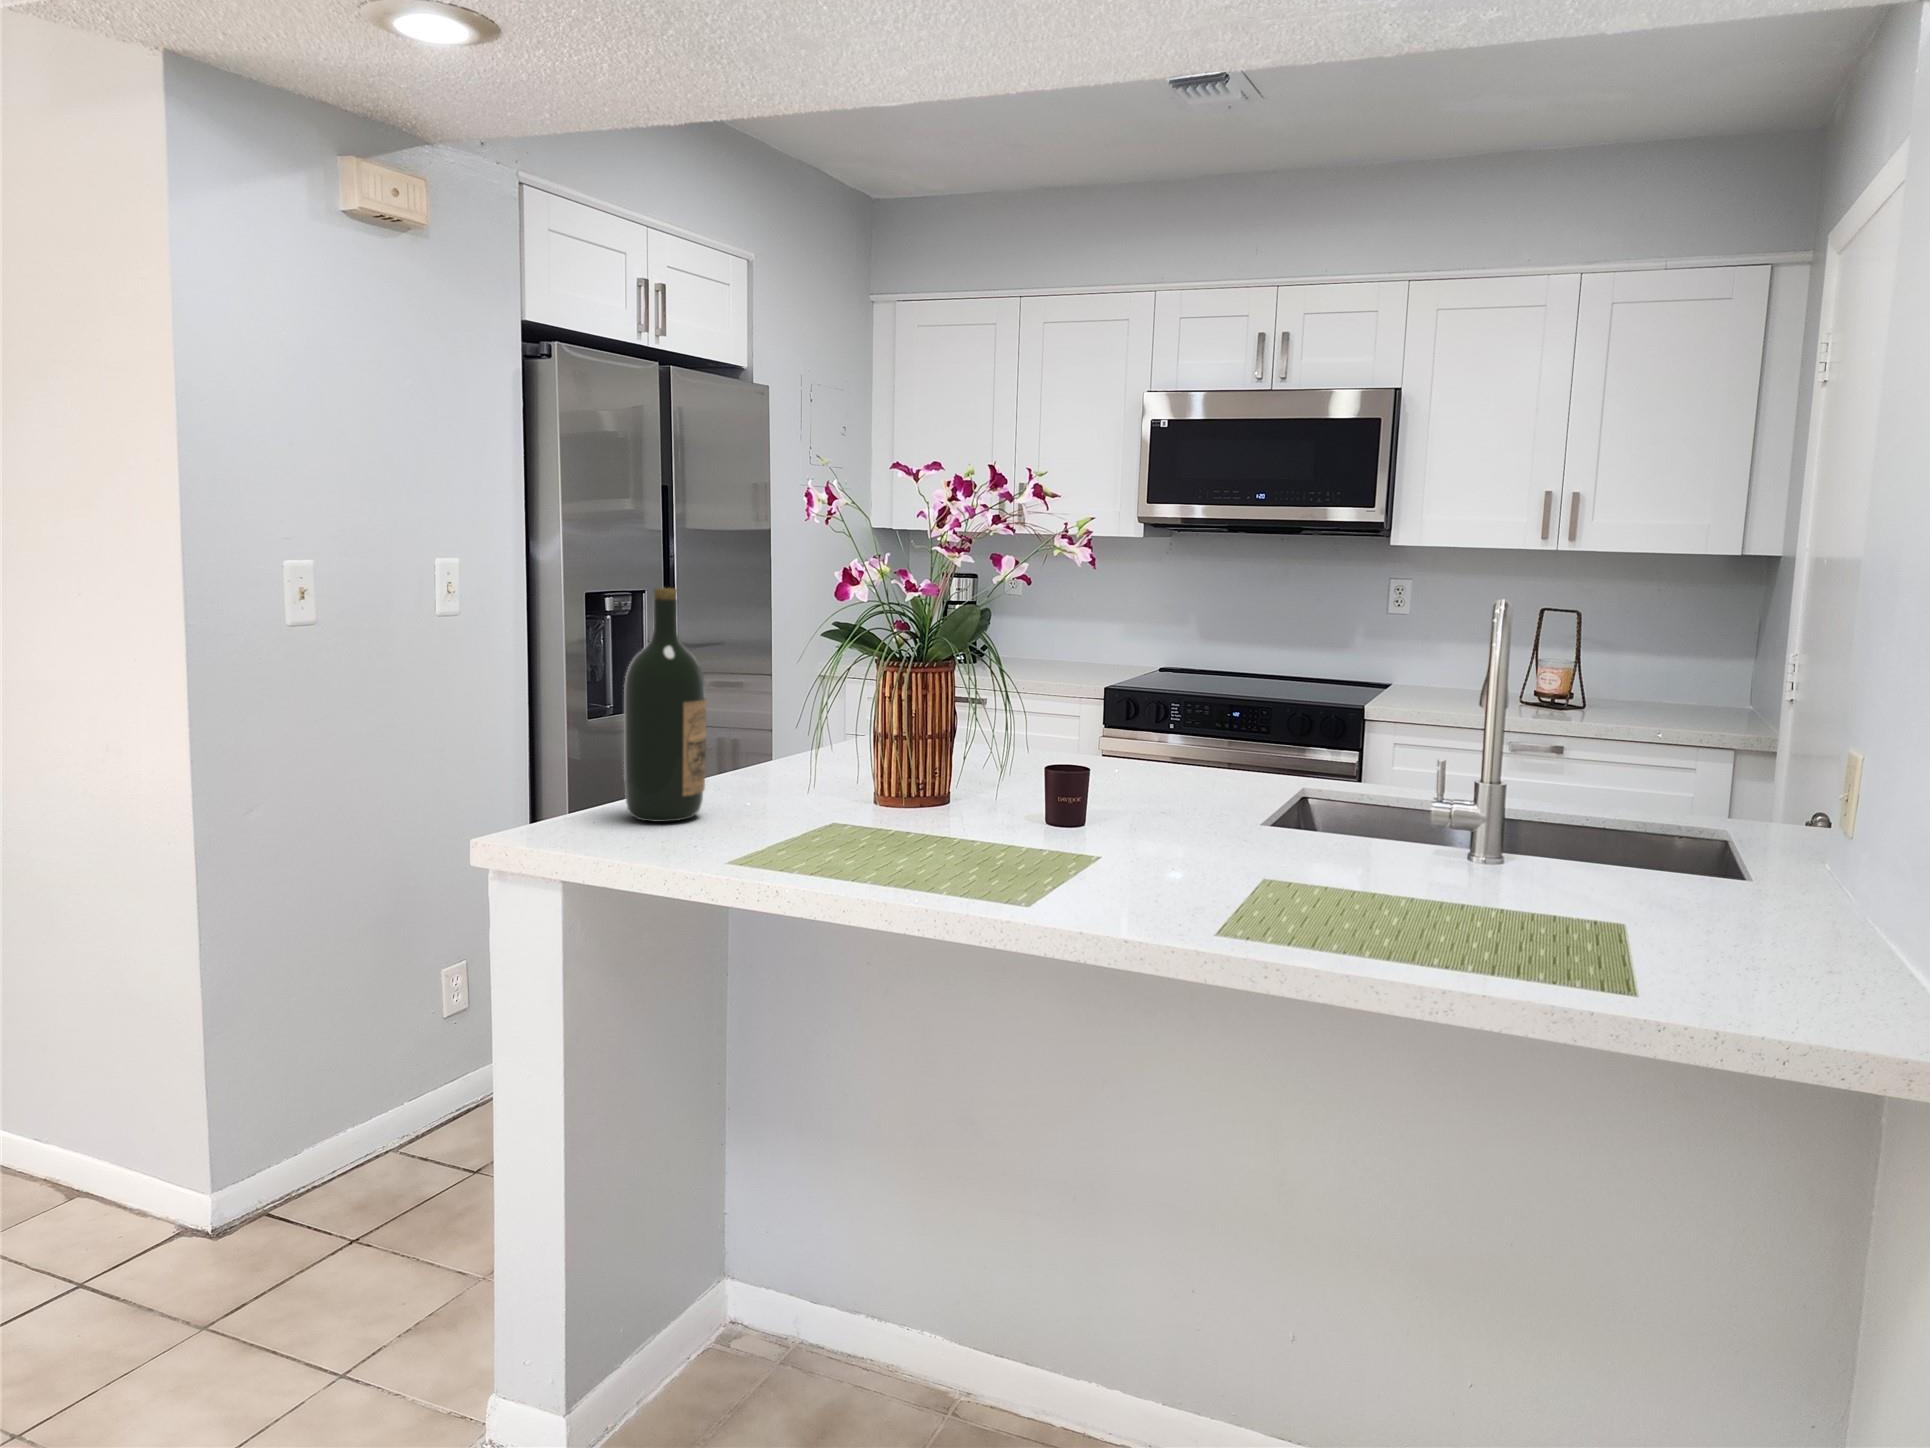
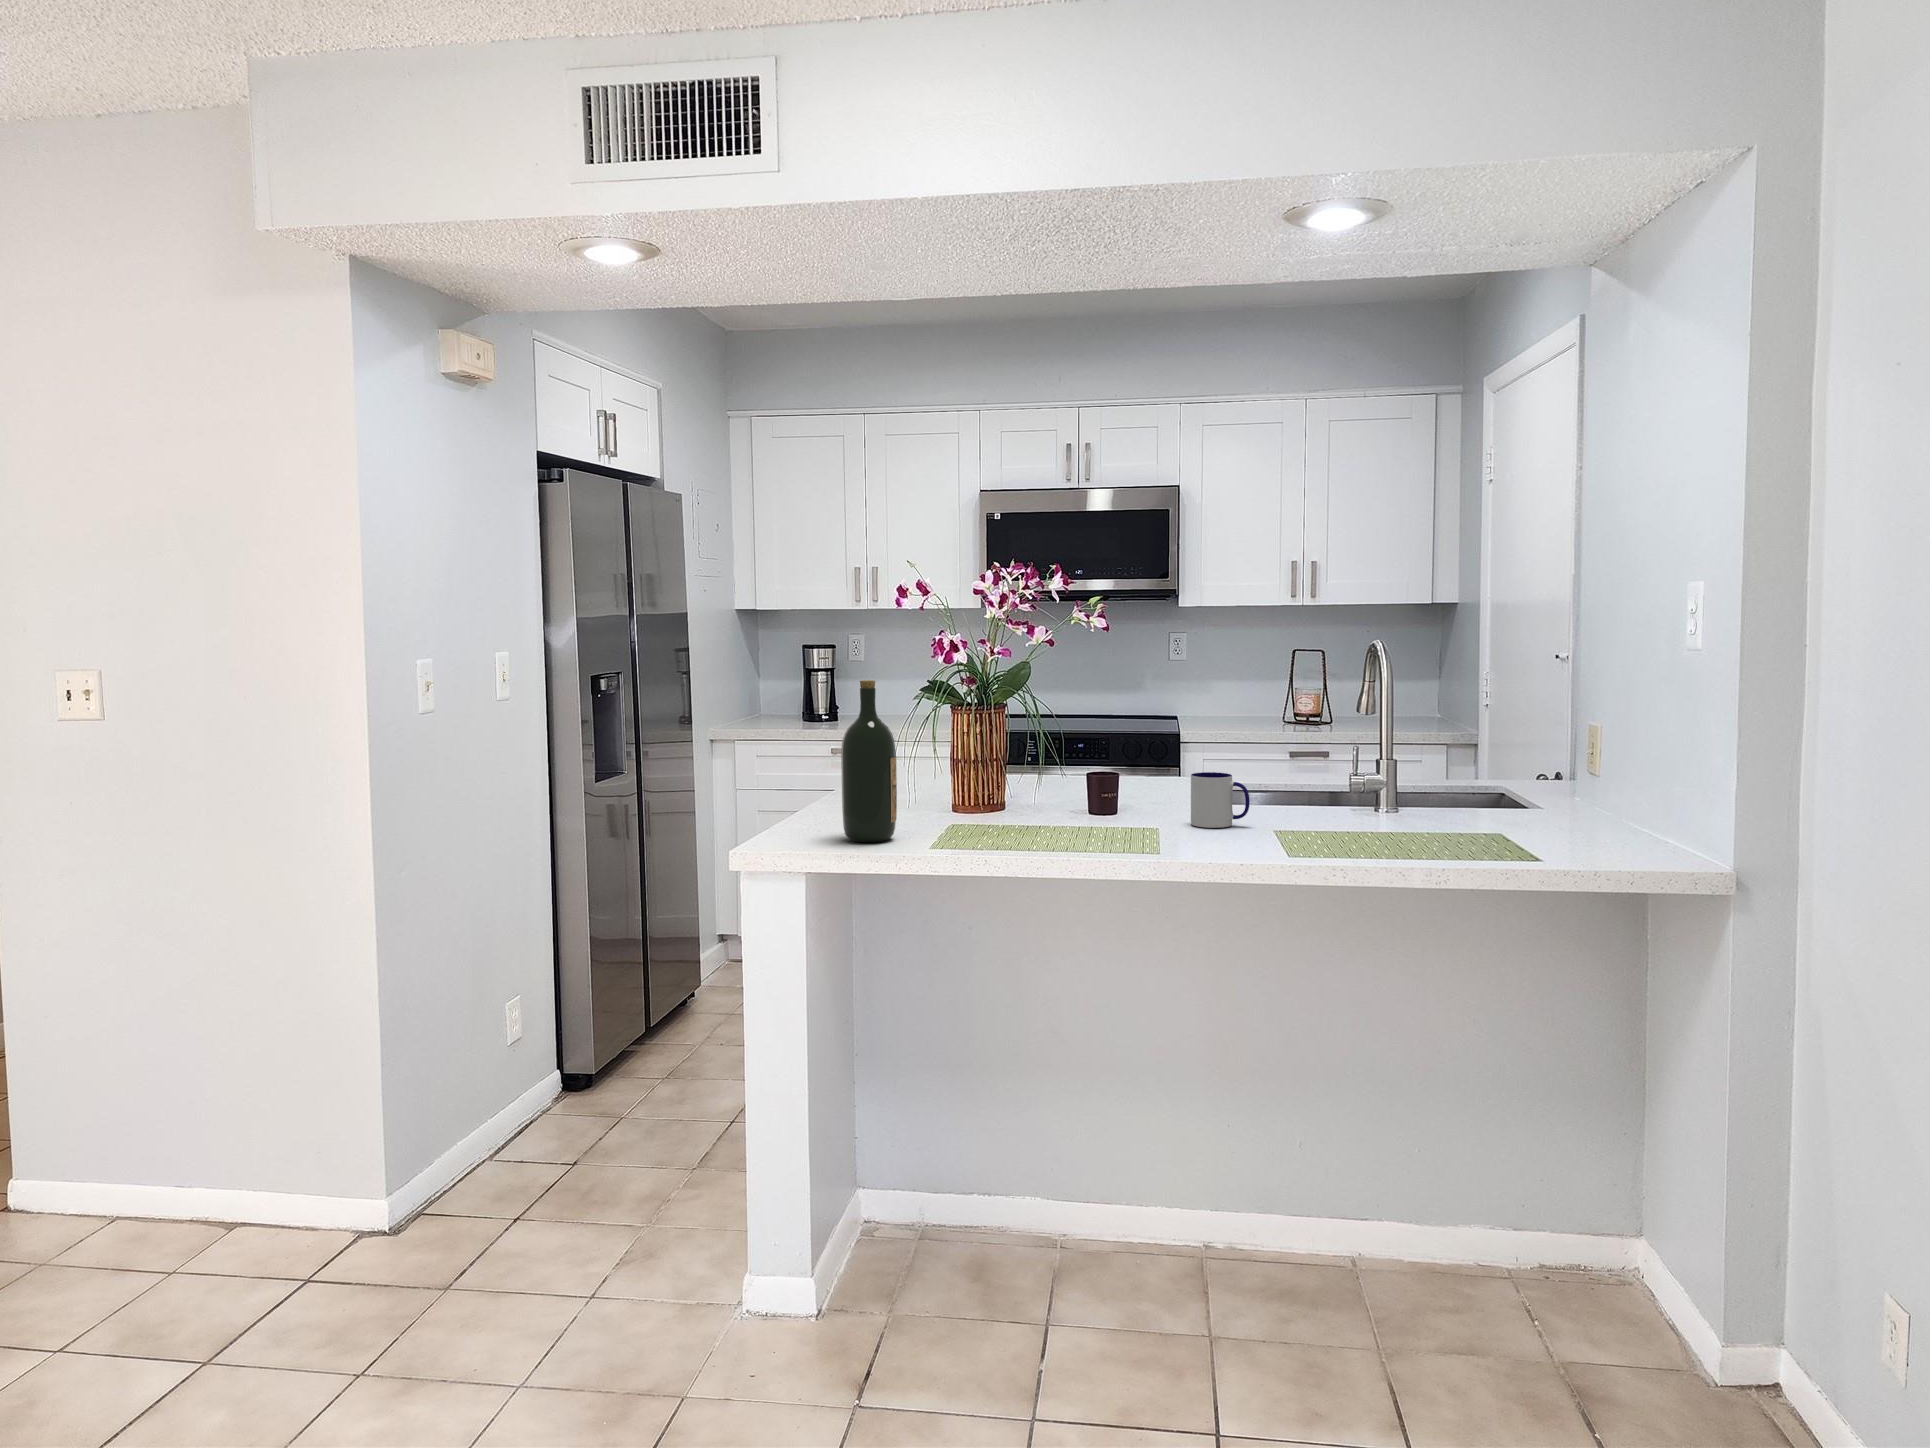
mug: none [1158,757,1245,845] -> present [1191,772,1250,828]

